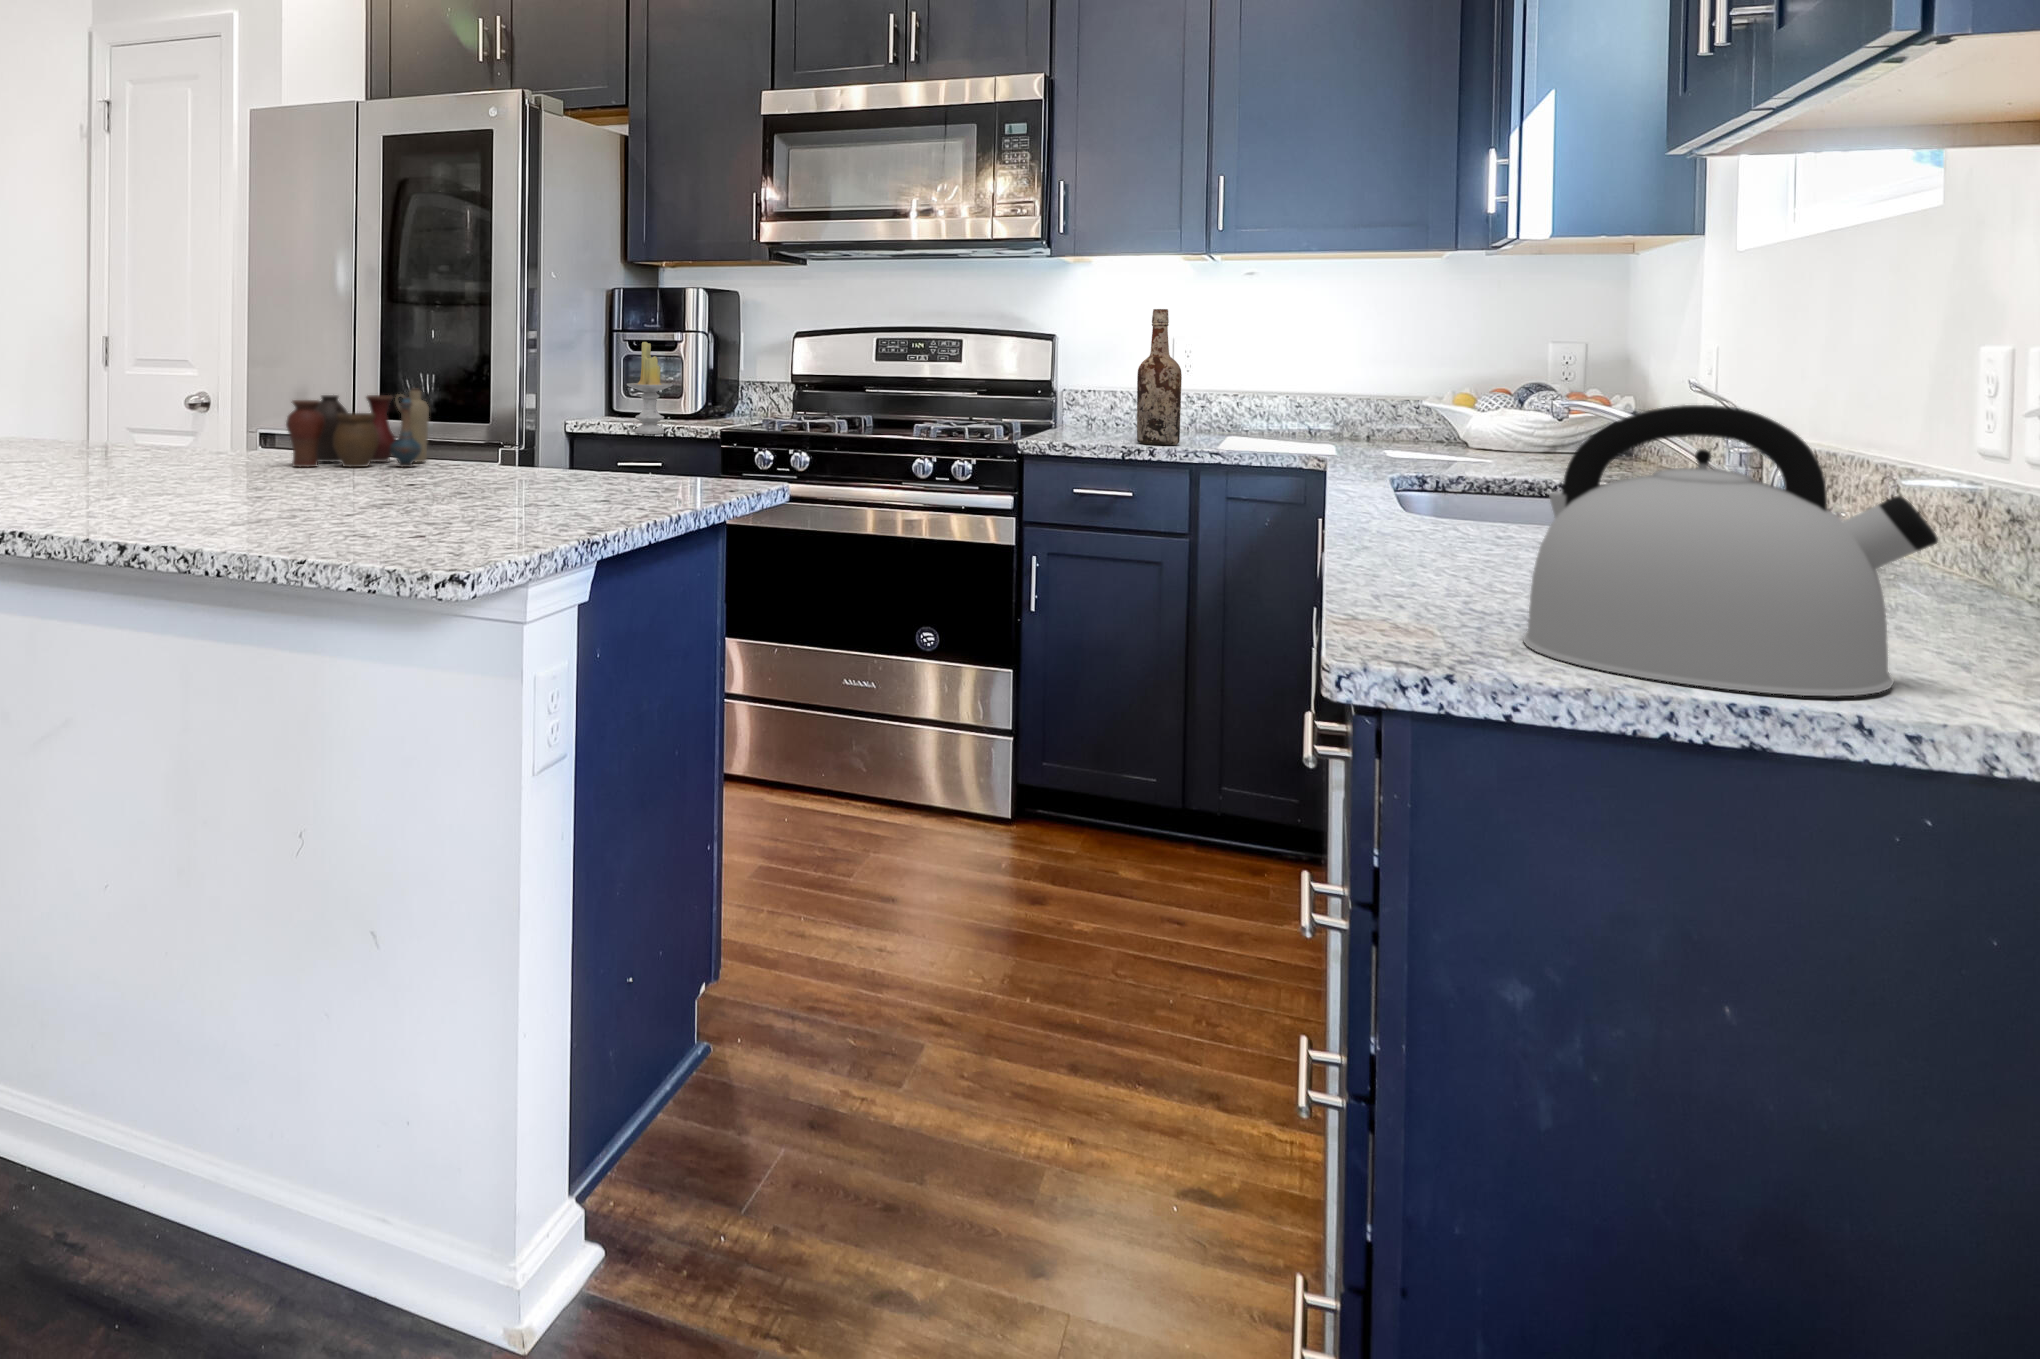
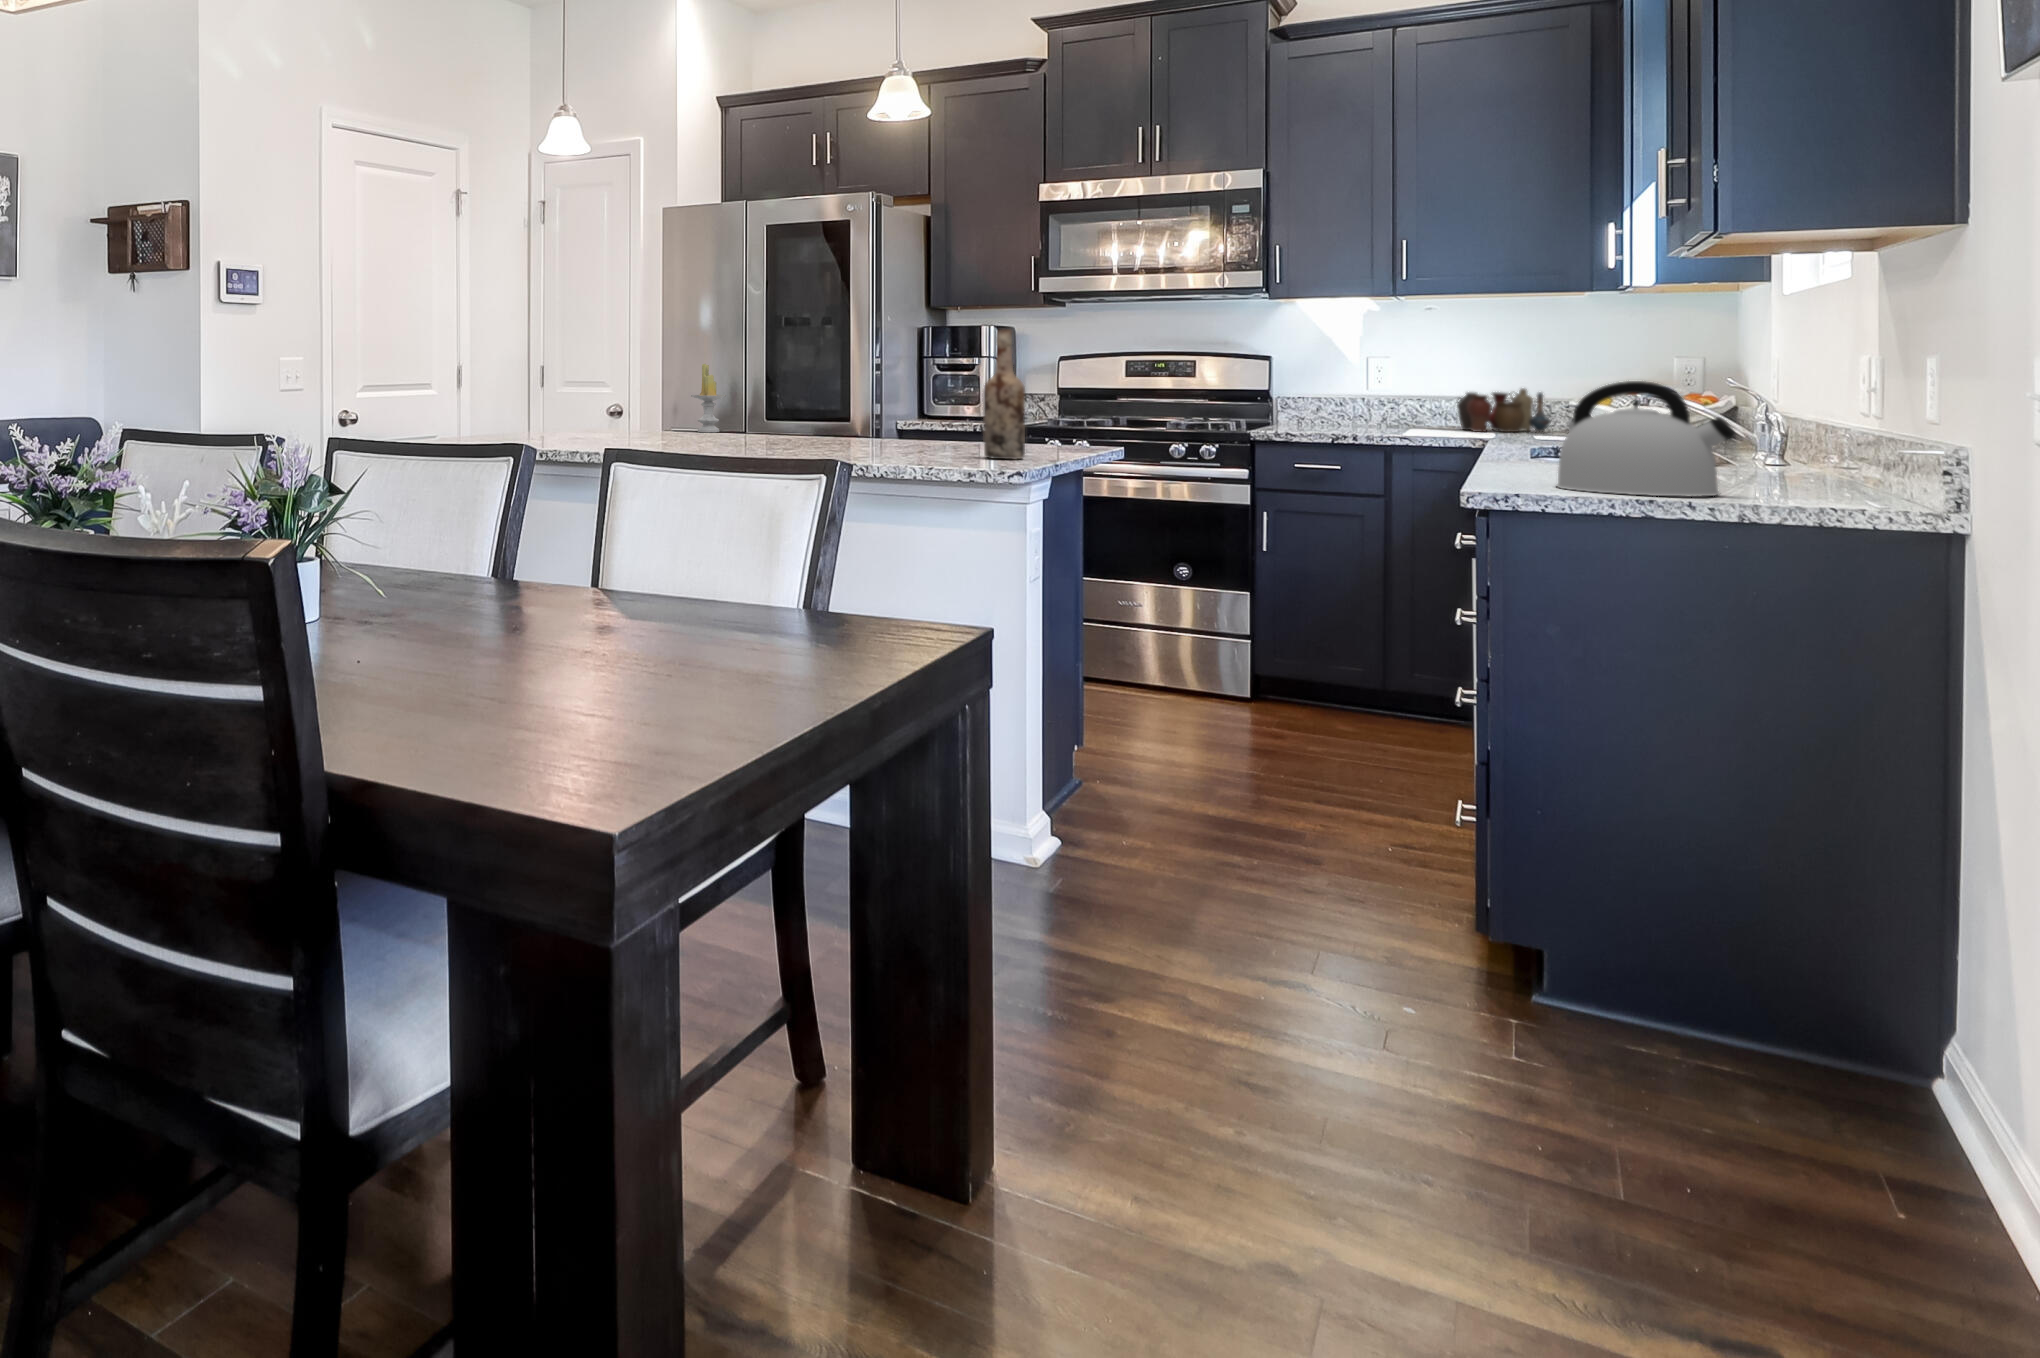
wine bottle: present [1137,309,1182,445] -> present [983,329,1026,459]
candle: present [627,342,673,434] -> present [691,364,726,432]
vase: present [286,388,429,467] -> present [1457,388,1550,432]

